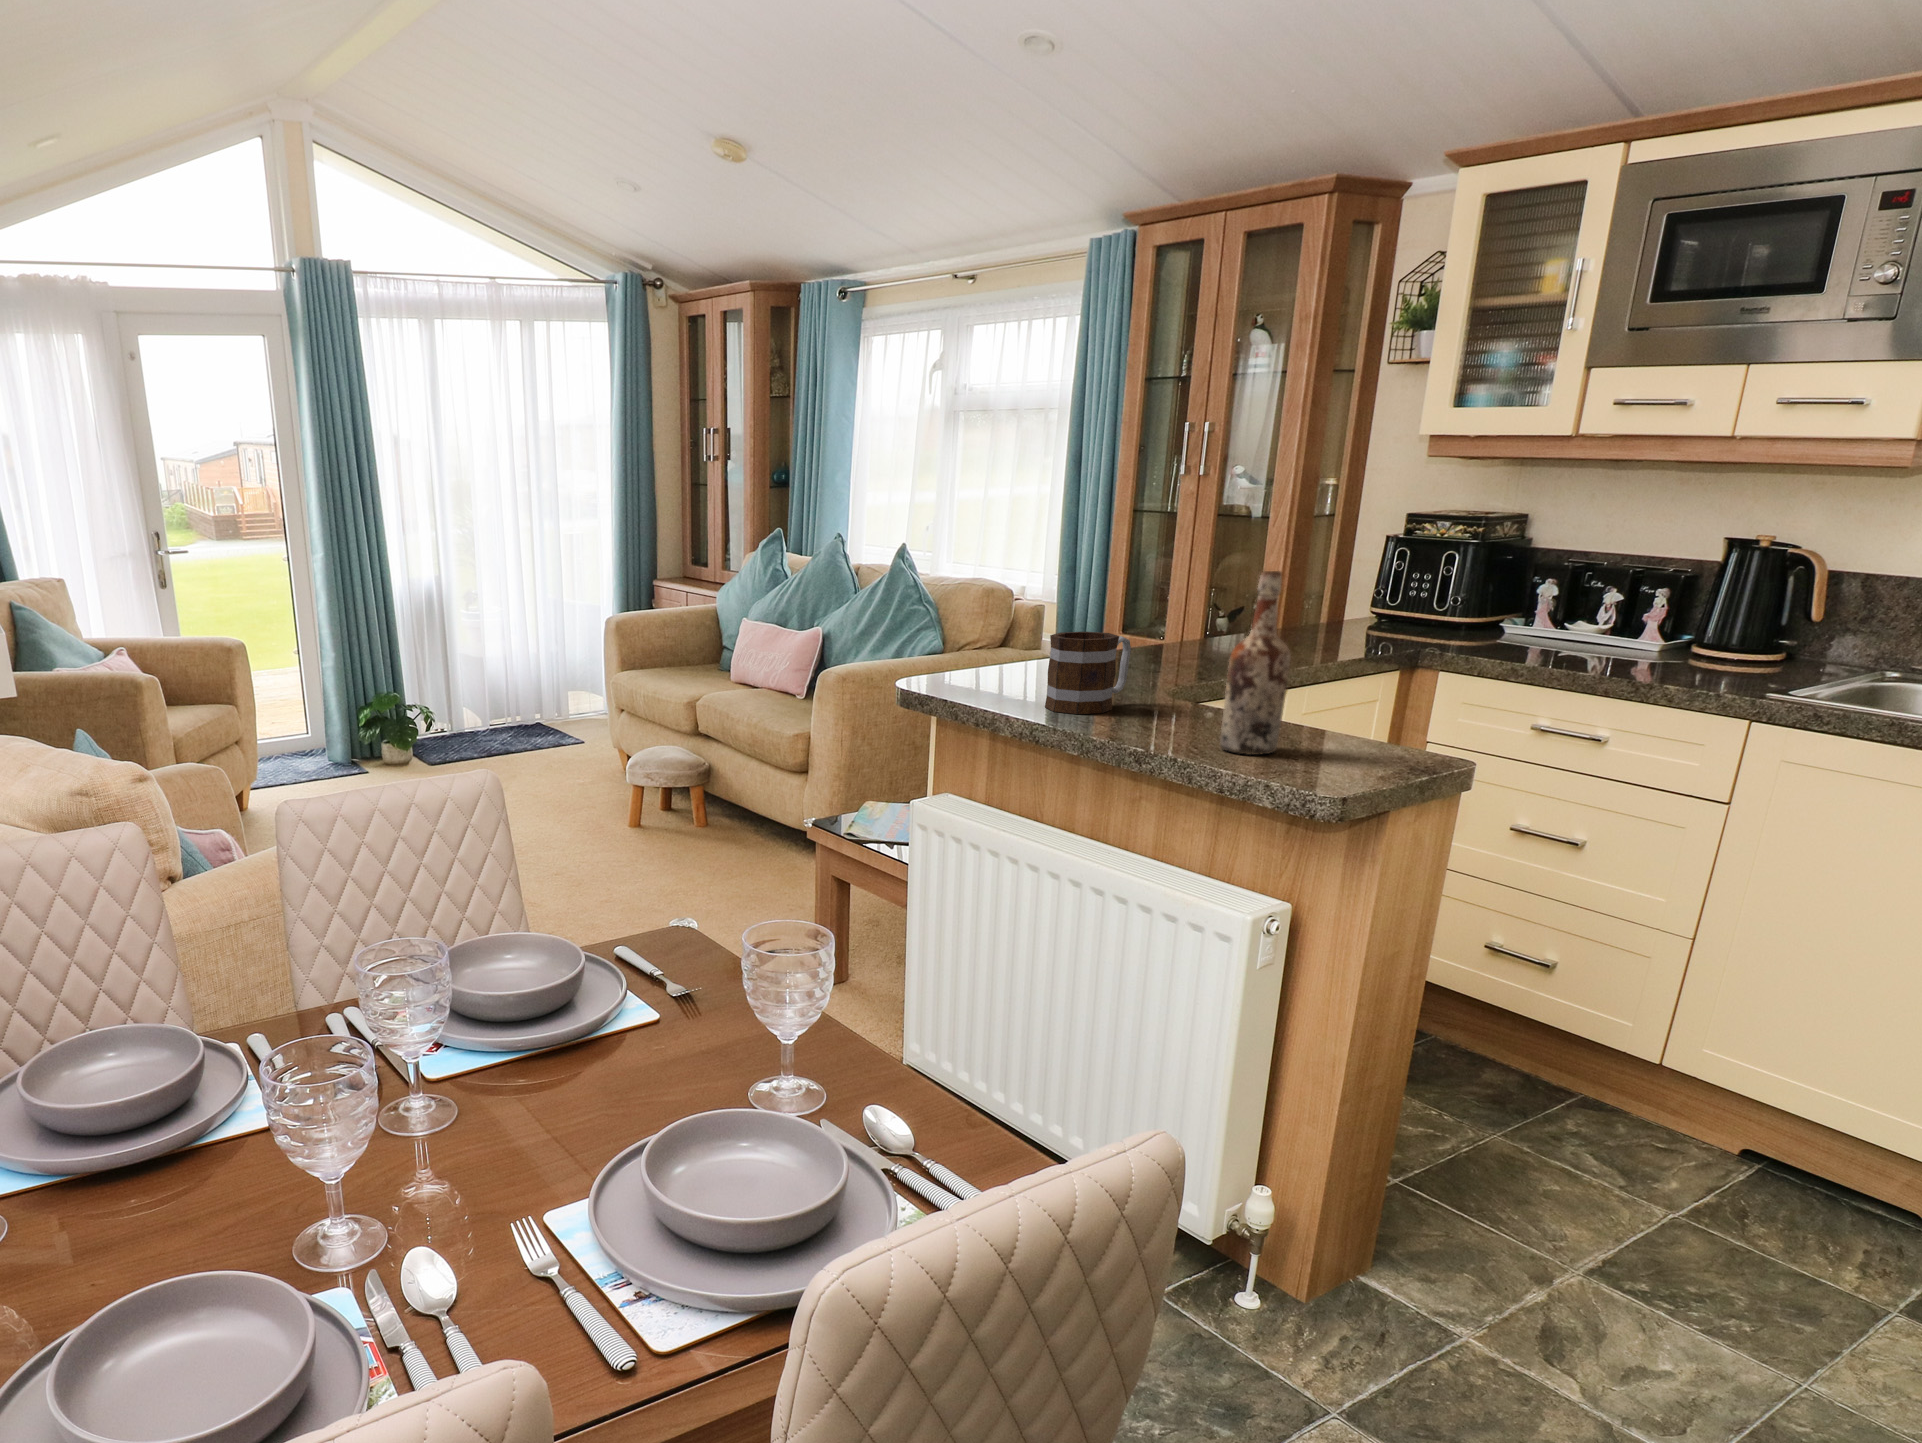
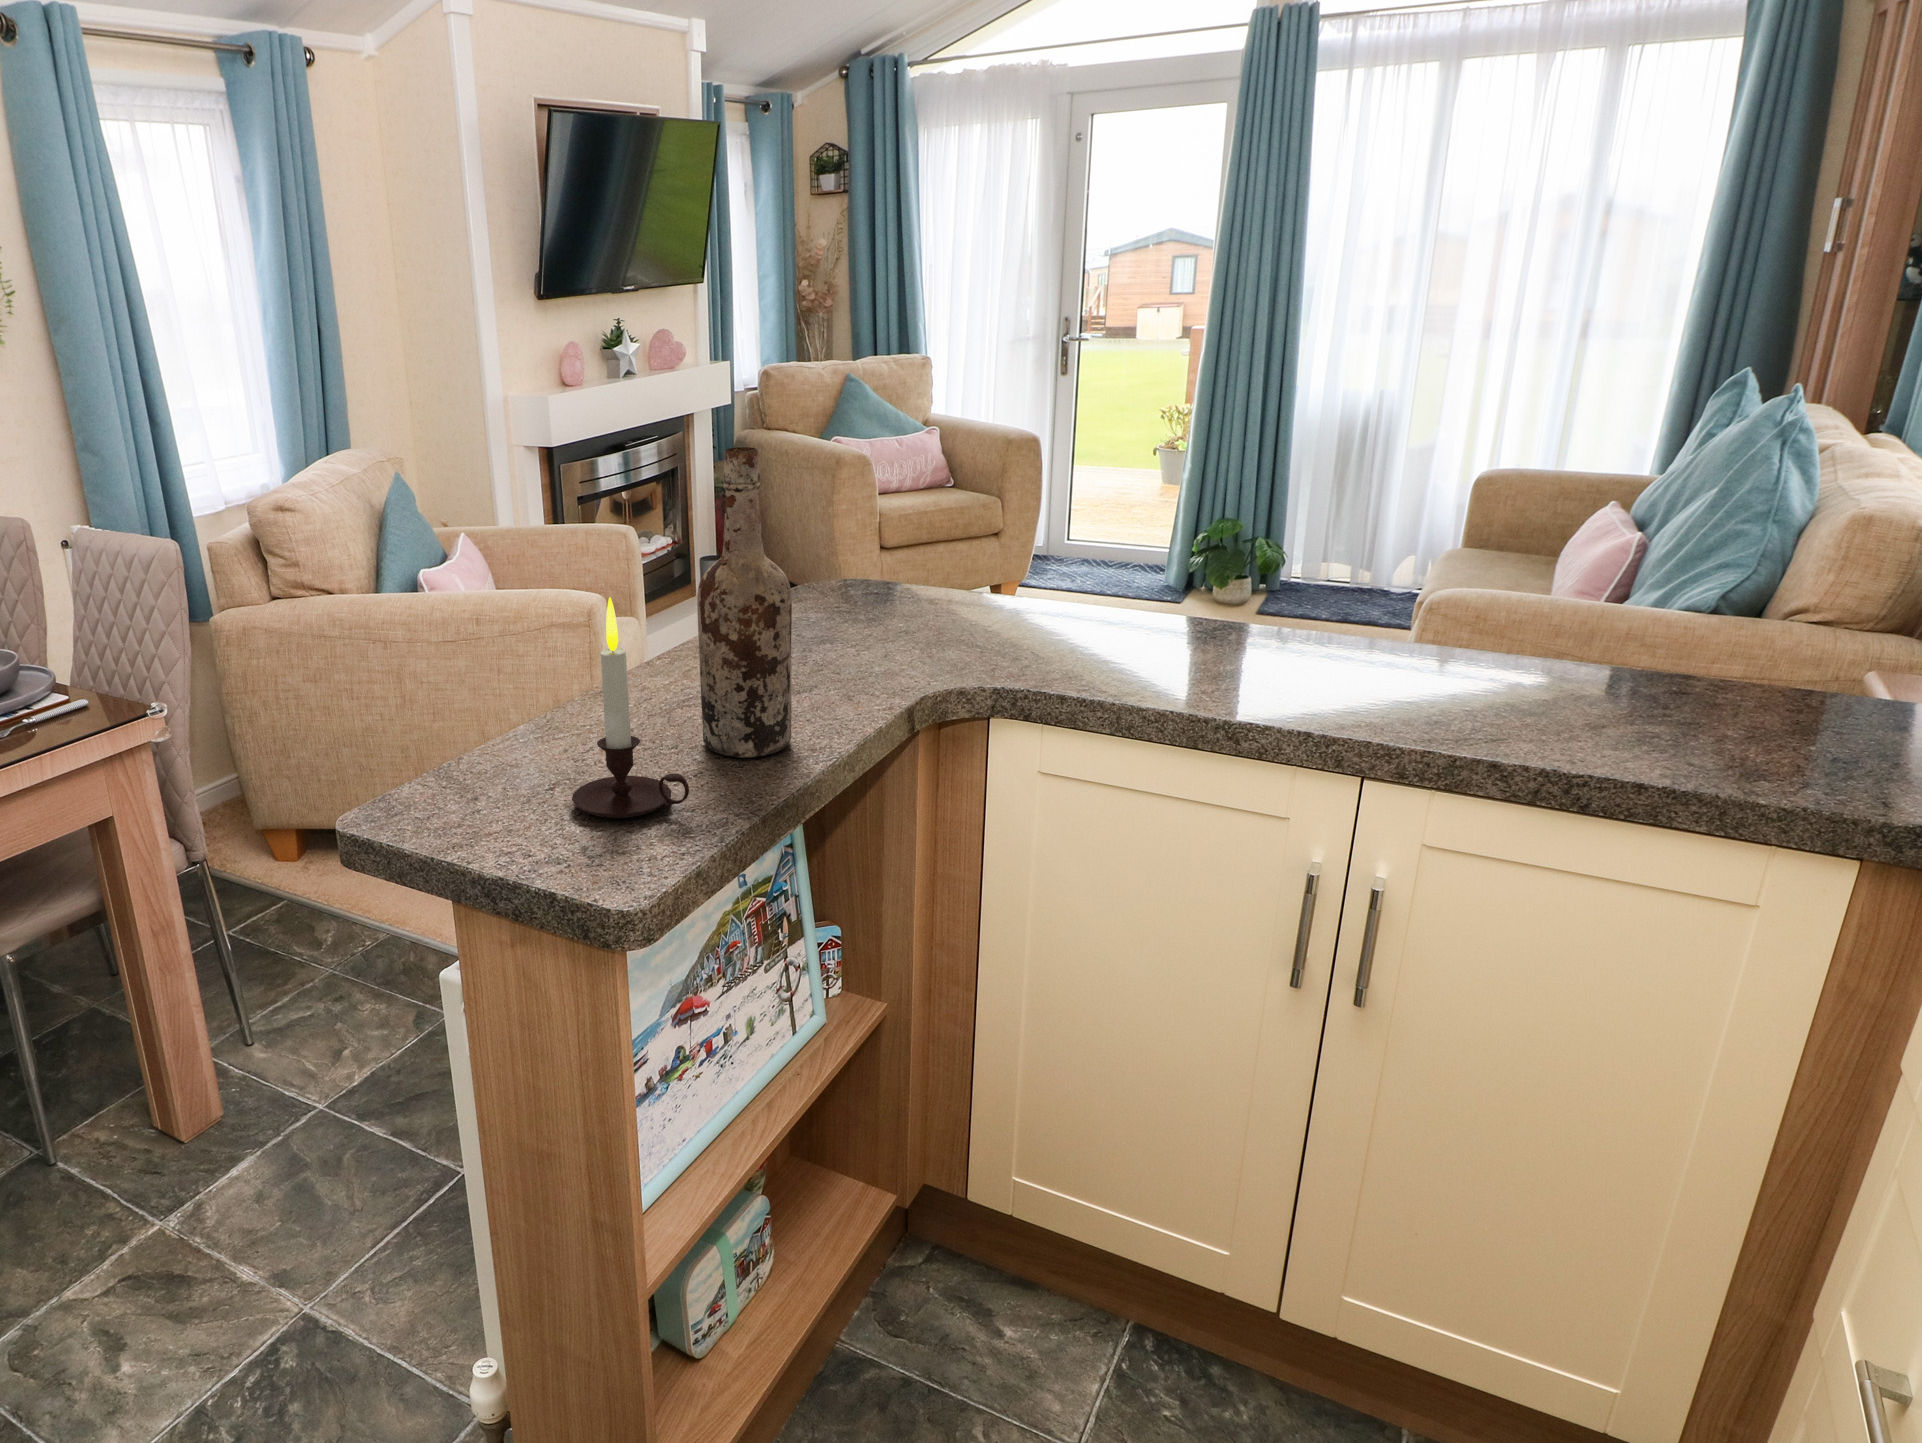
mug: present [1045,632,1131,714] -> none [914,516,1069,656]
candle: none [1311,648,1377,777] -> present [572,597,689,818]

